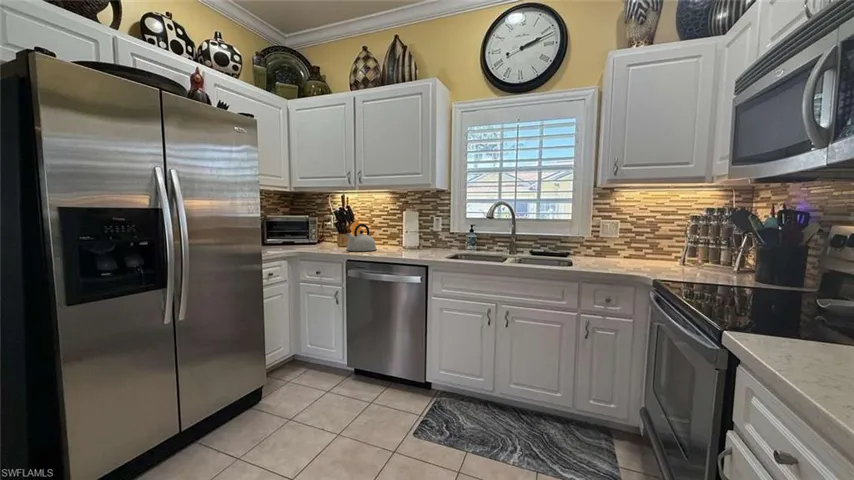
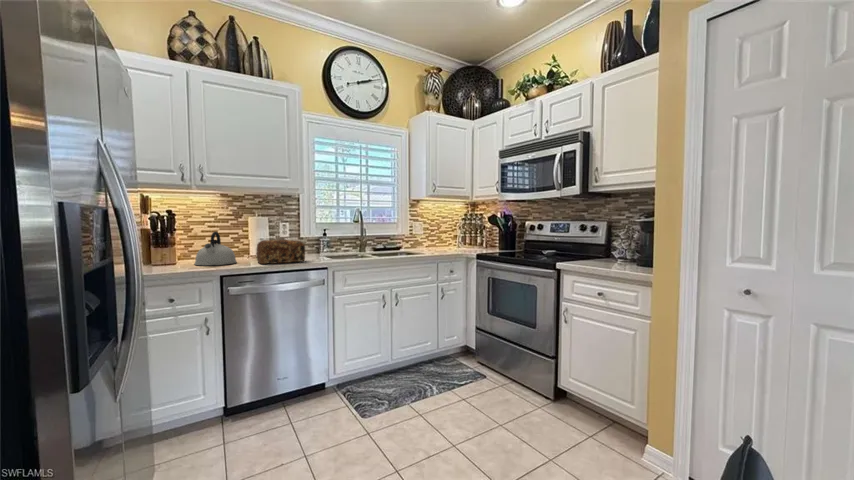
bread loaf: none [375,233,420,256] -> present [256,240,305,264]

